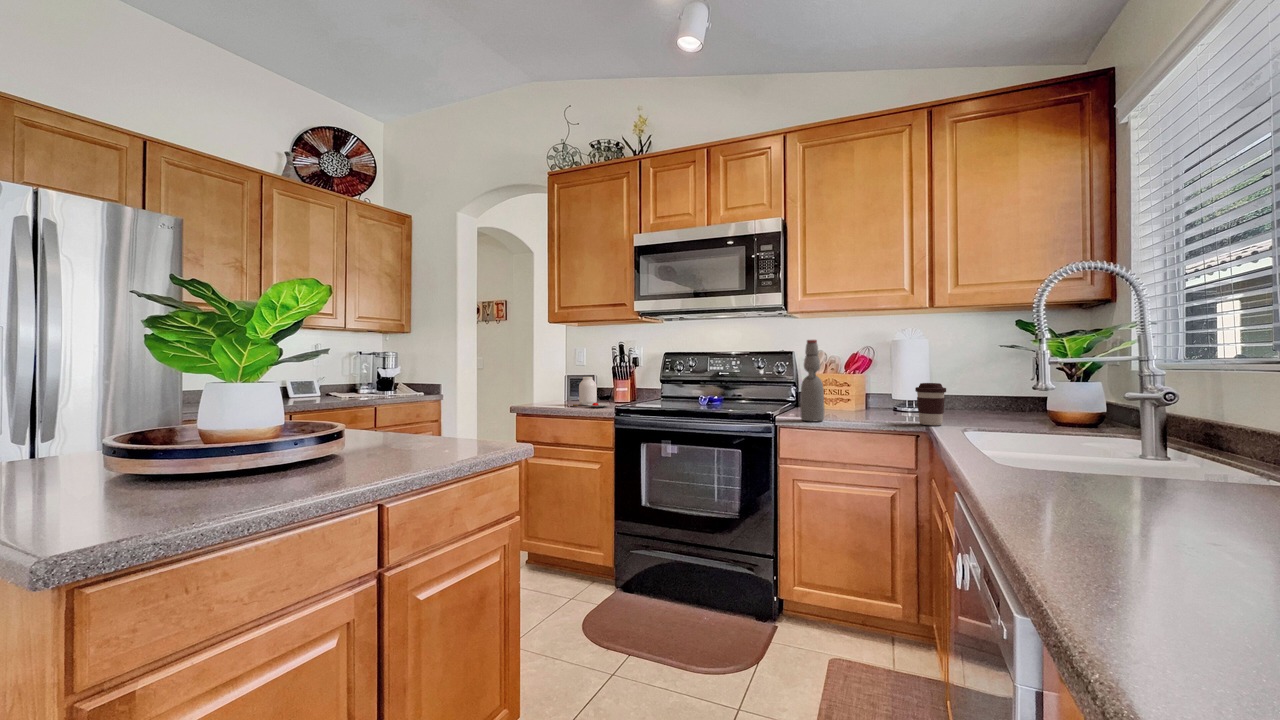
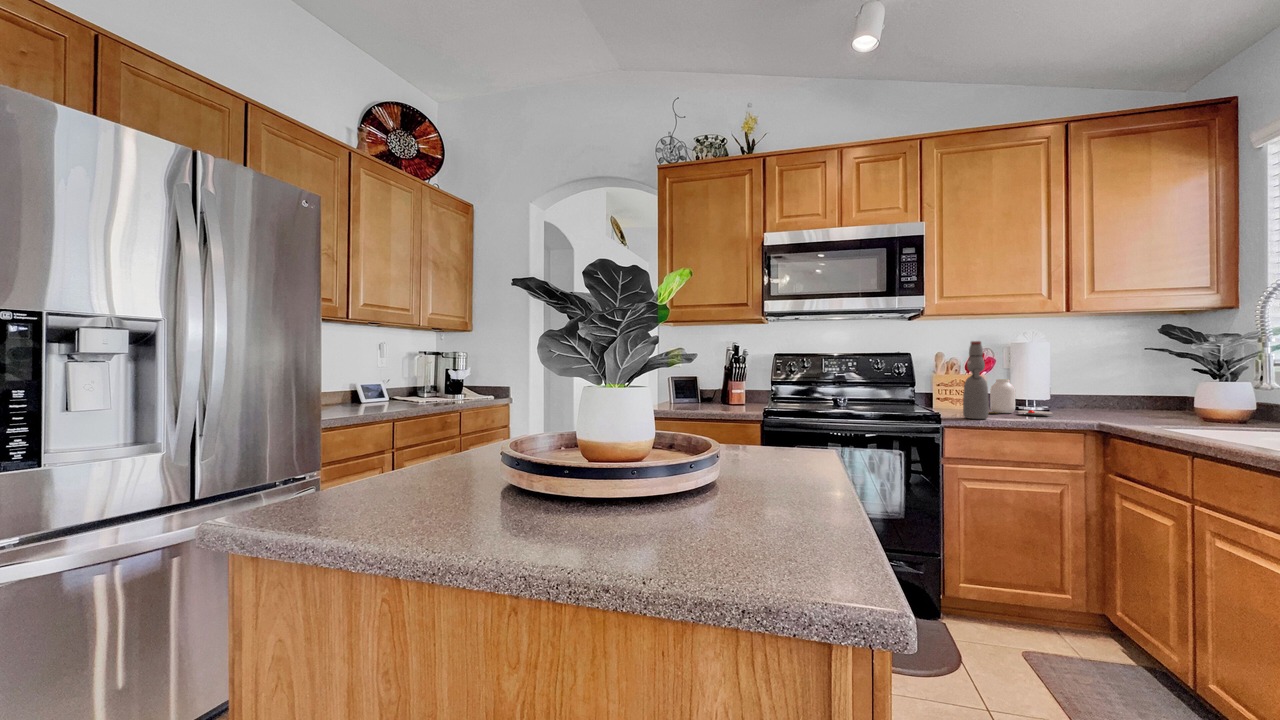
jar: present [575,377,610,407] -> present [989,379,1052,415]
coffee cup: present [915,383,946,425] -> none [1079,383,1111,422]

